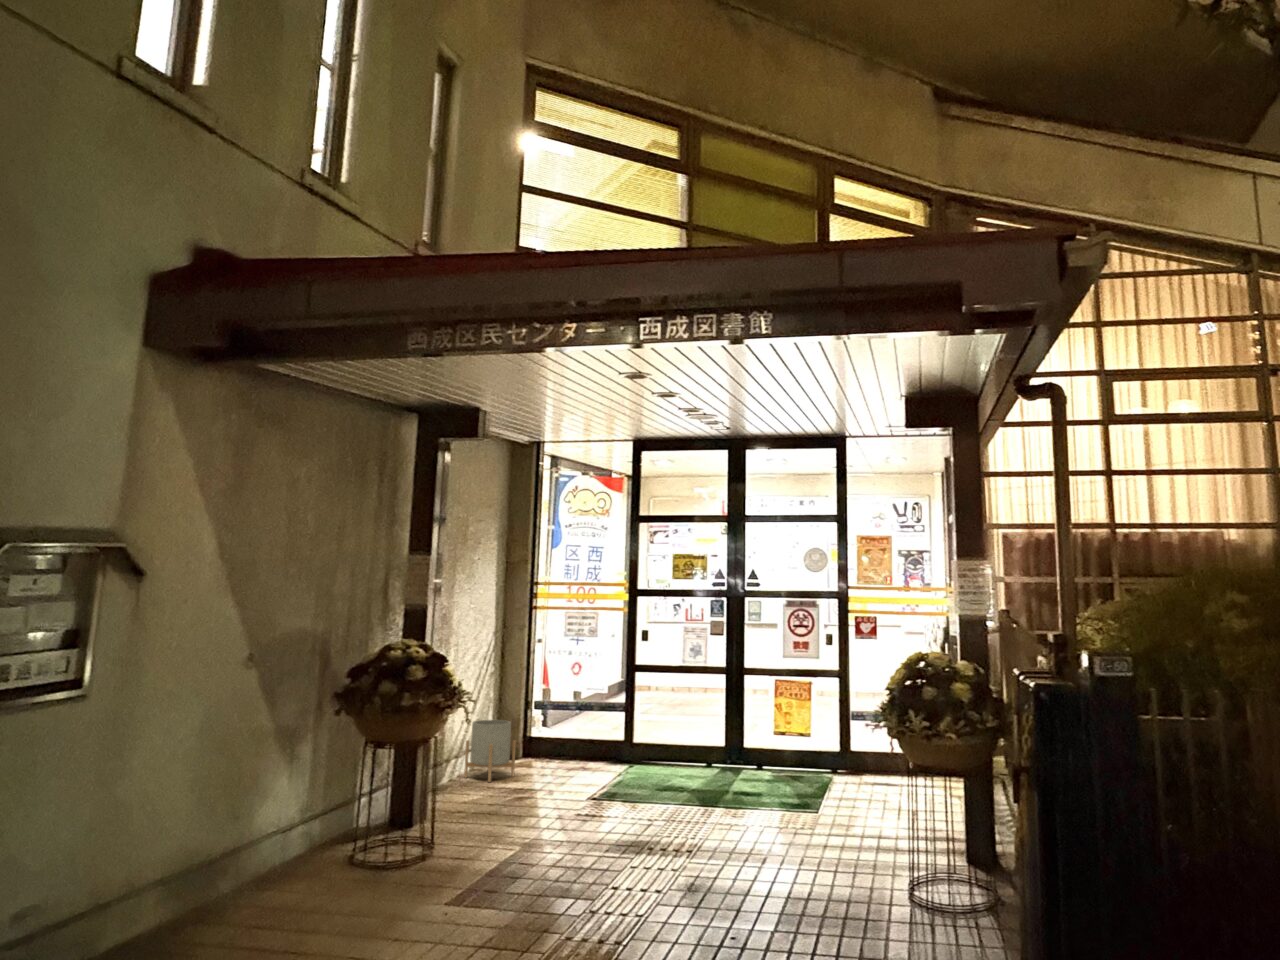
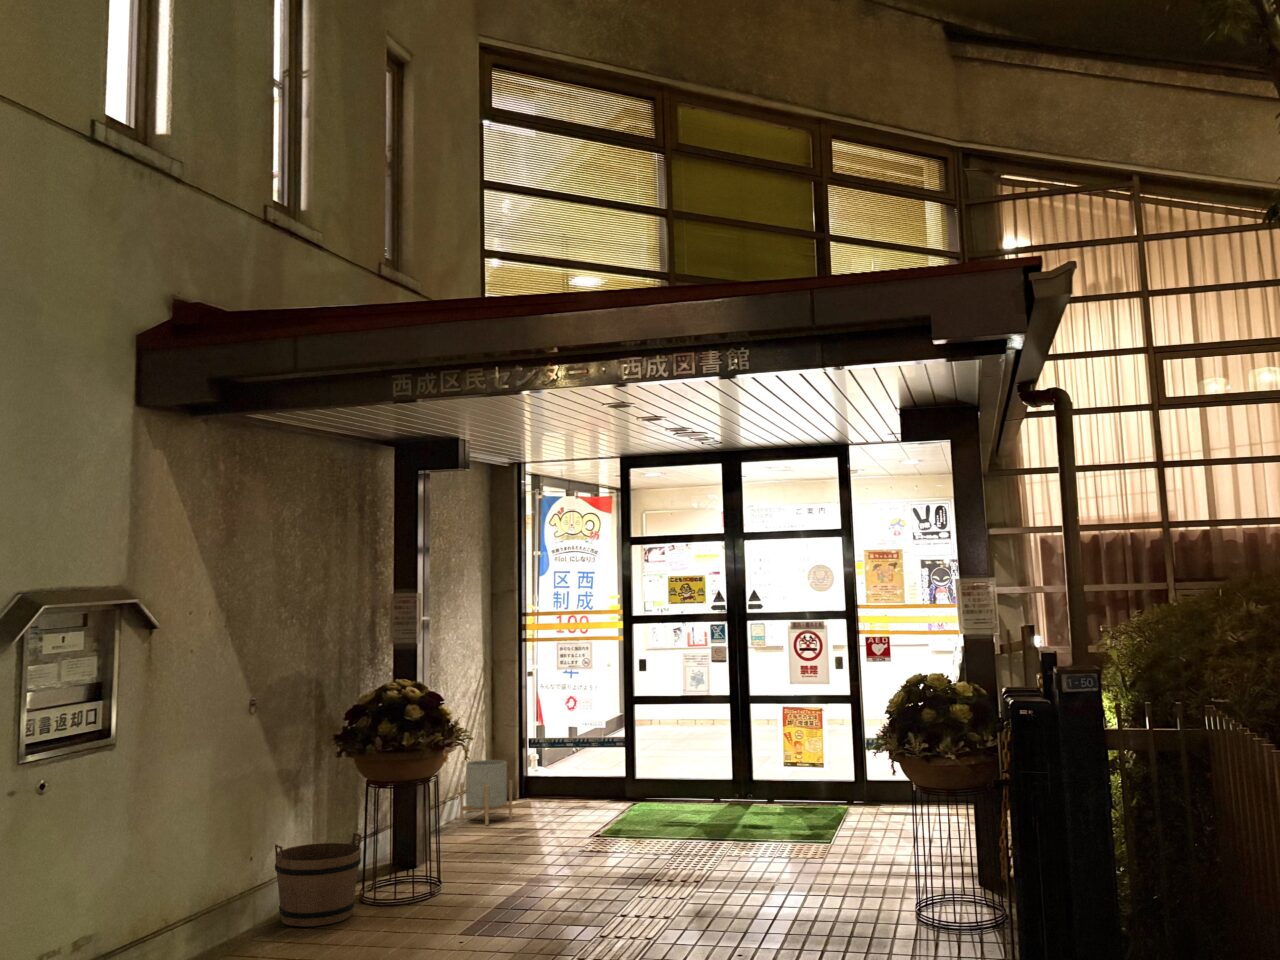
bucket: none [272,788,361,881] -> present [275,833,361,926]

